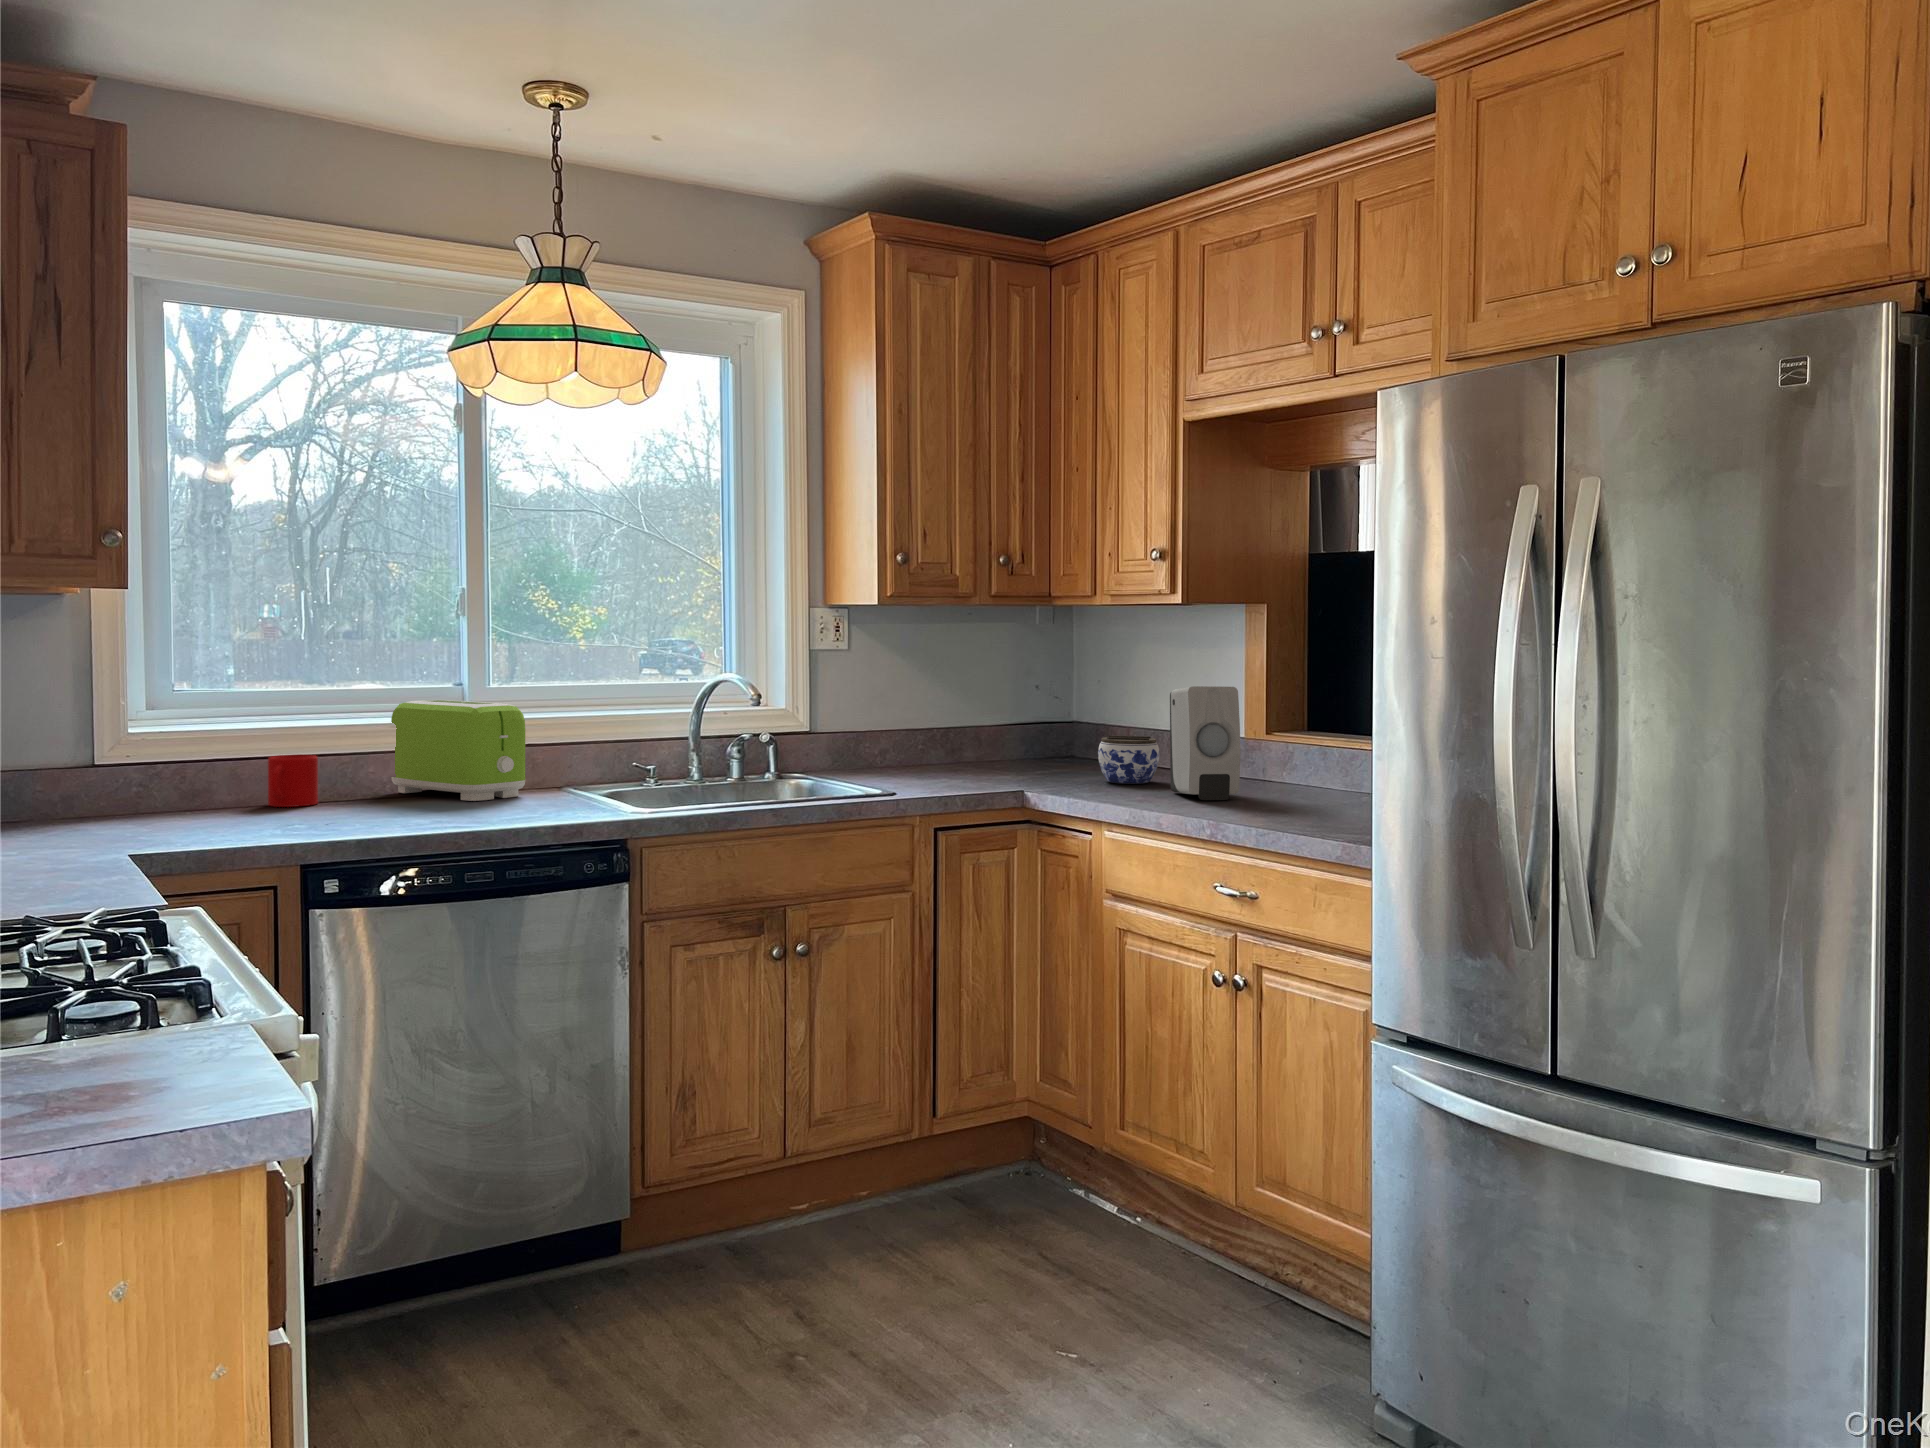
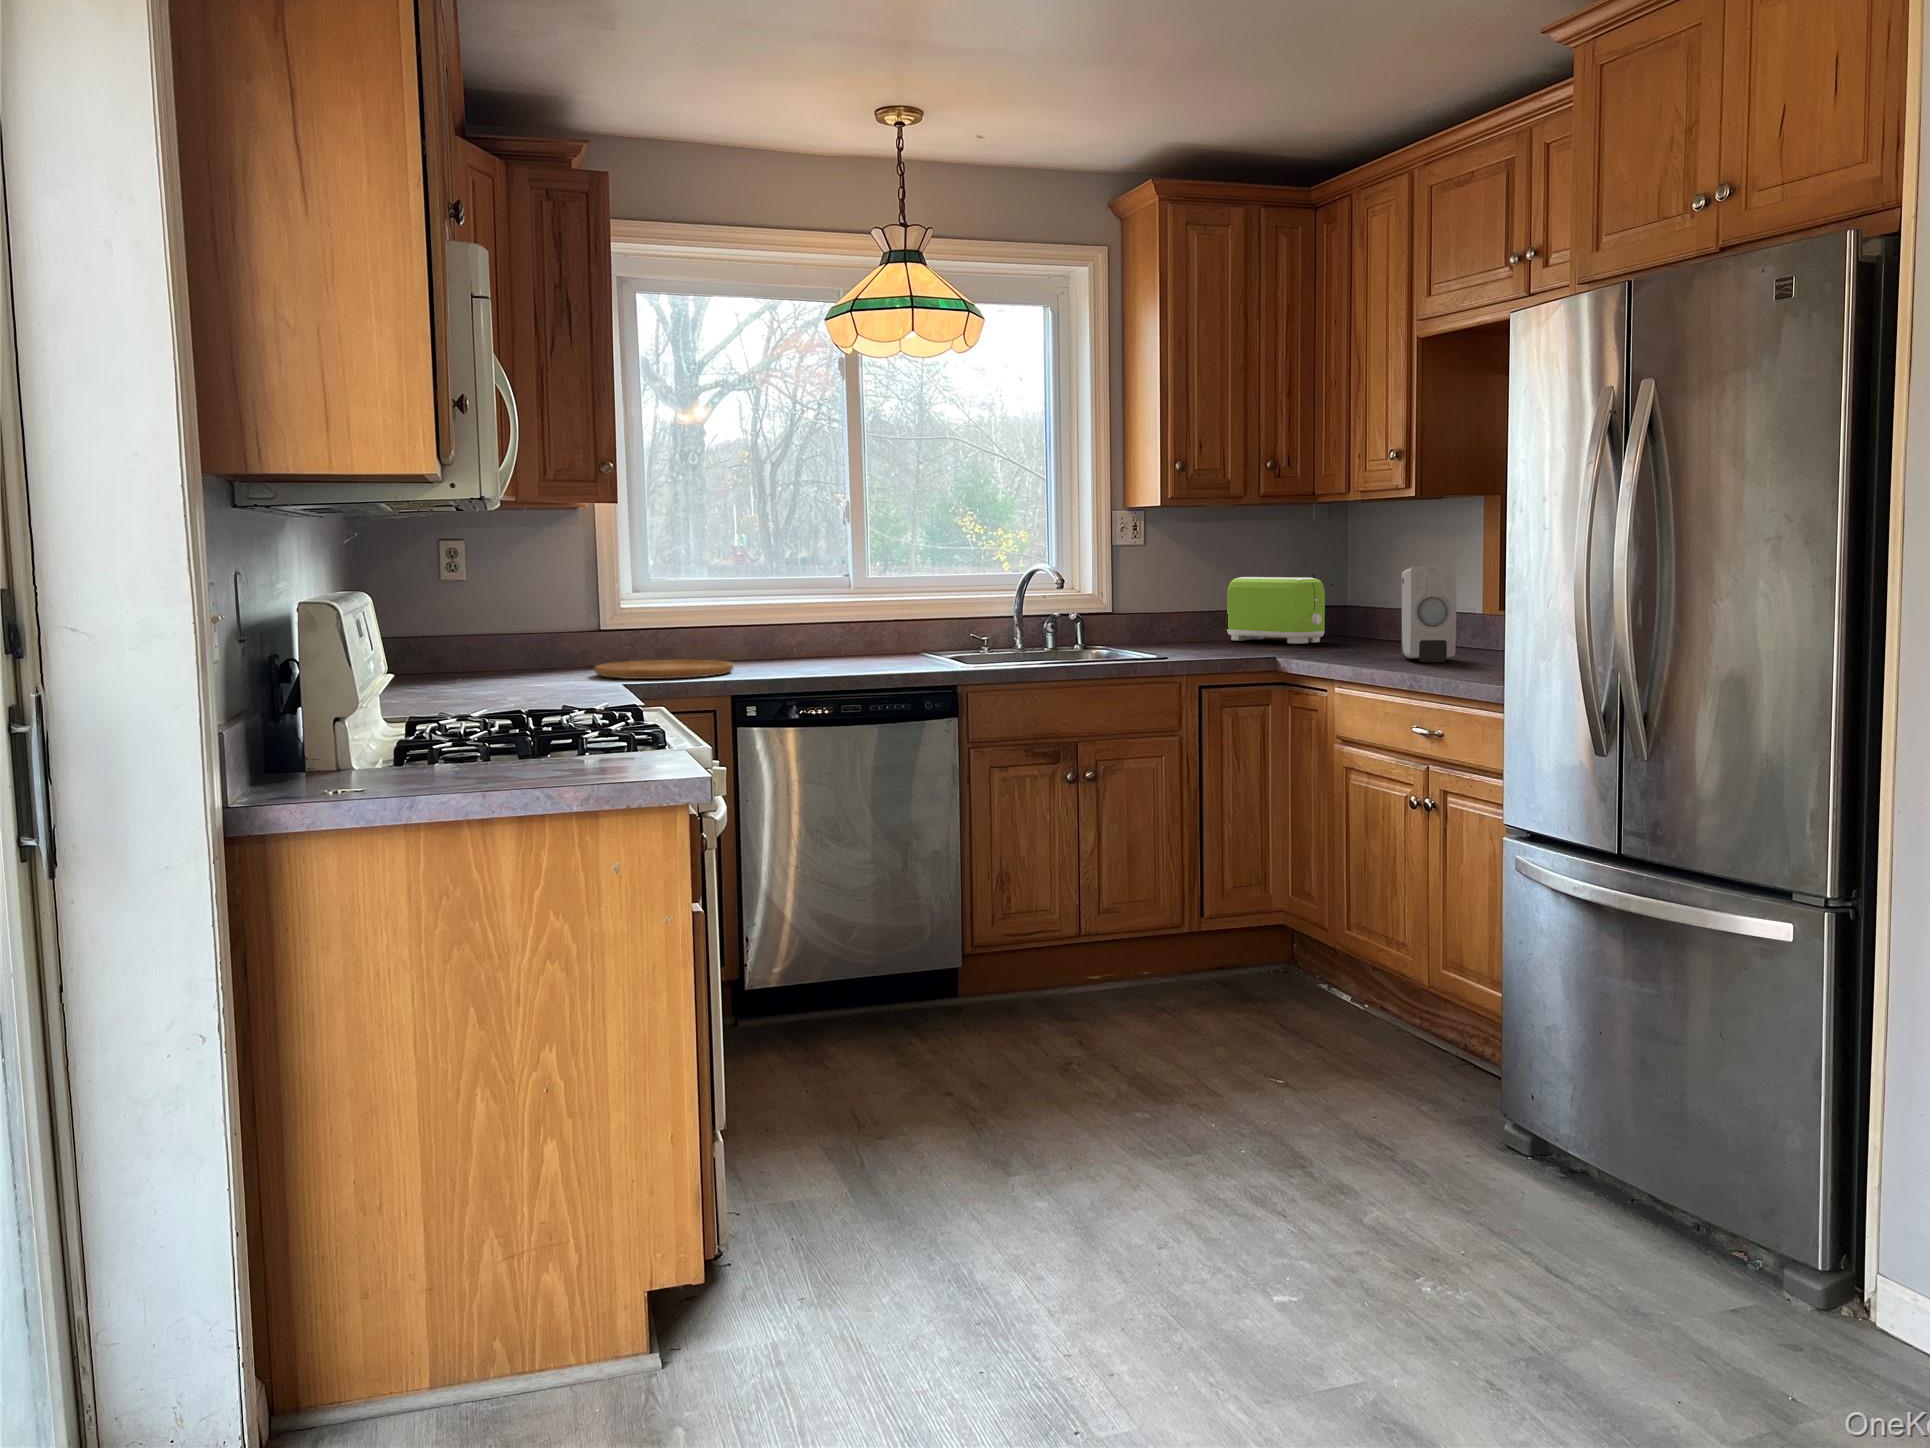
toaster: present [391,700,525,801] -> present [1227,577,1325,643]
jar: present [1098,736,1159,784] -> none [1347,613,1400,653]
mug: present [268,755,318,807] -> none [709,626,743,662]
cutting board: none [79,809,303,846] -> present [594,660,733,679]

